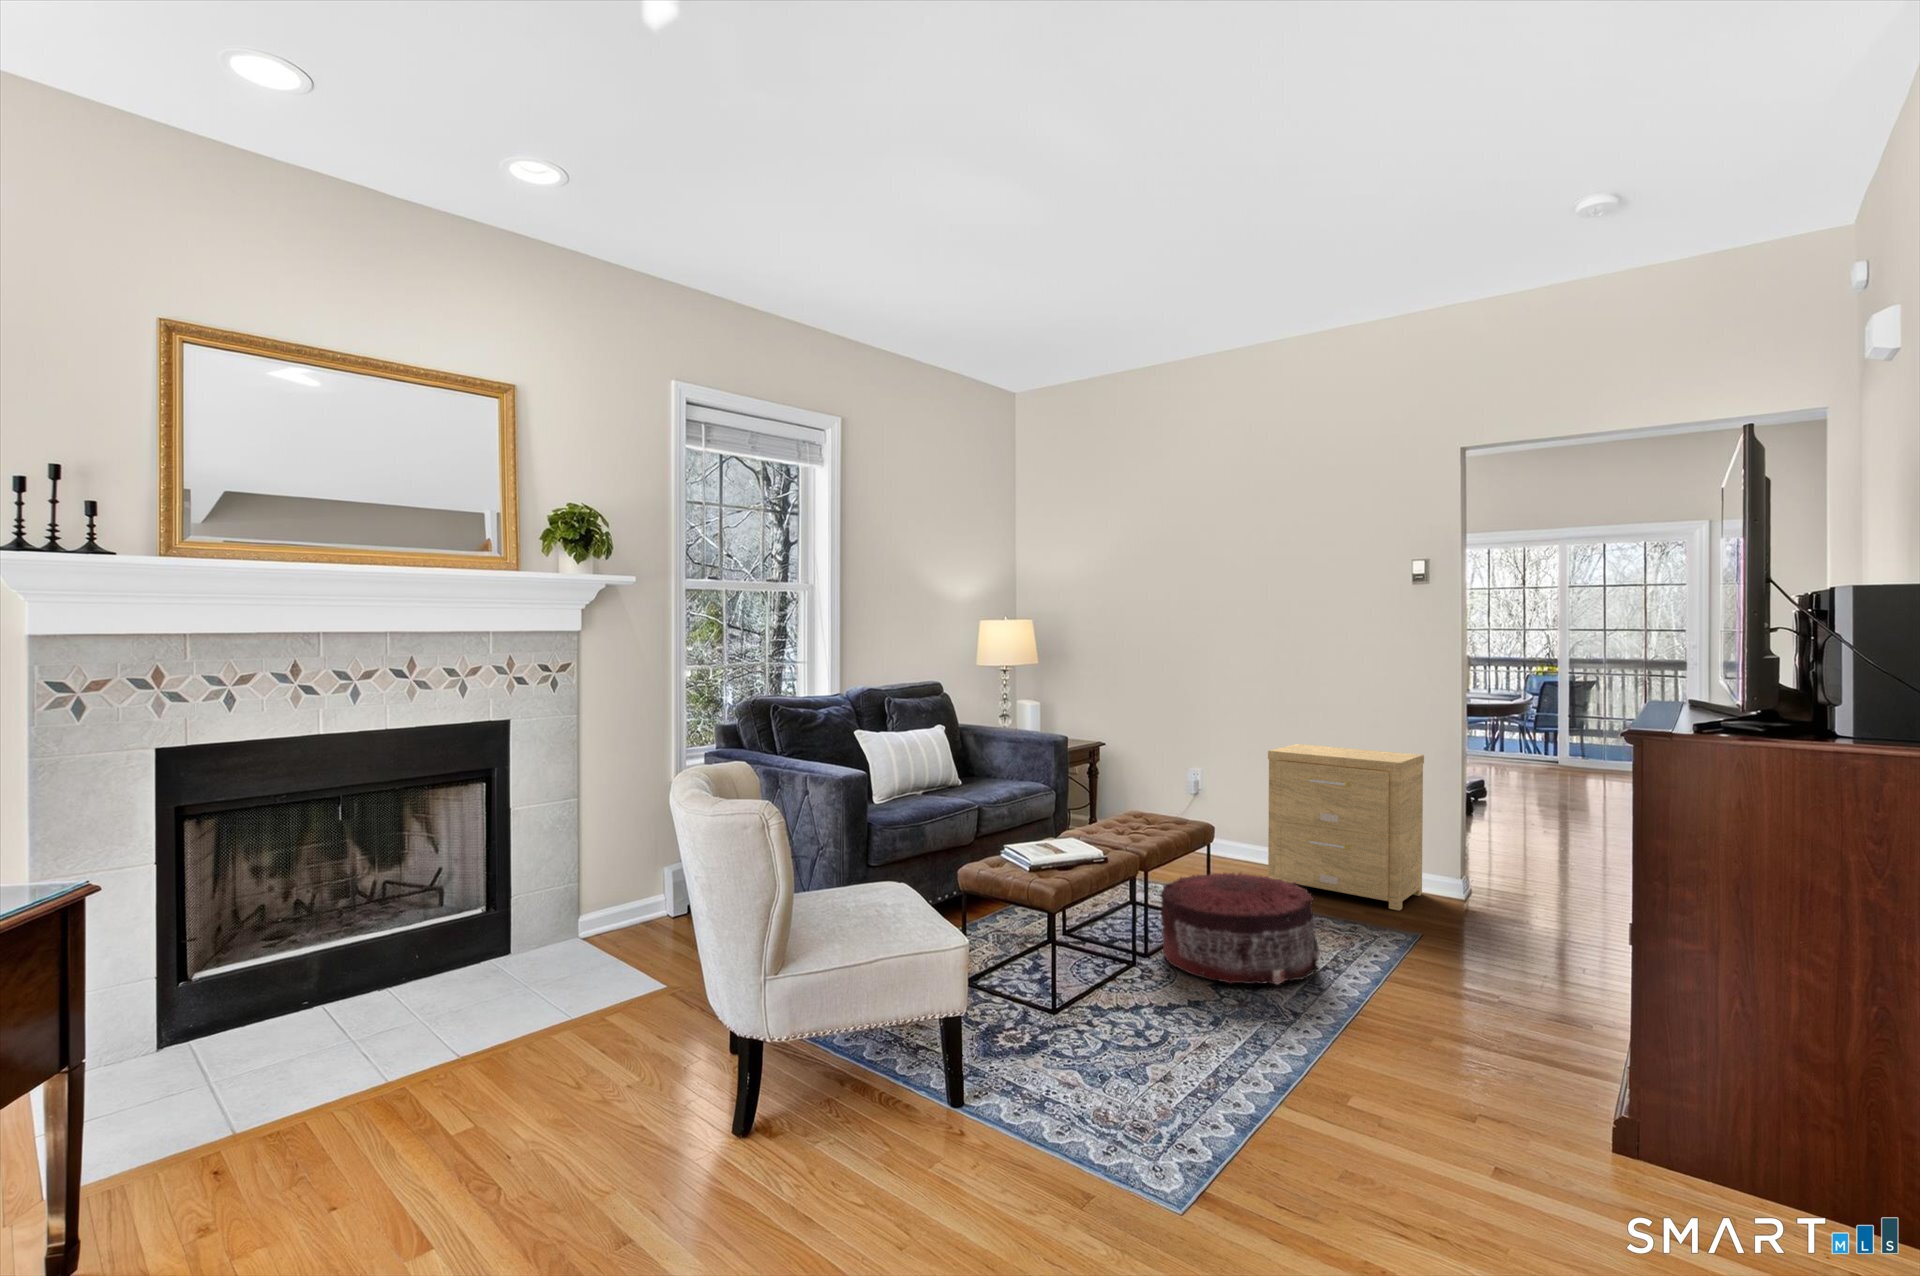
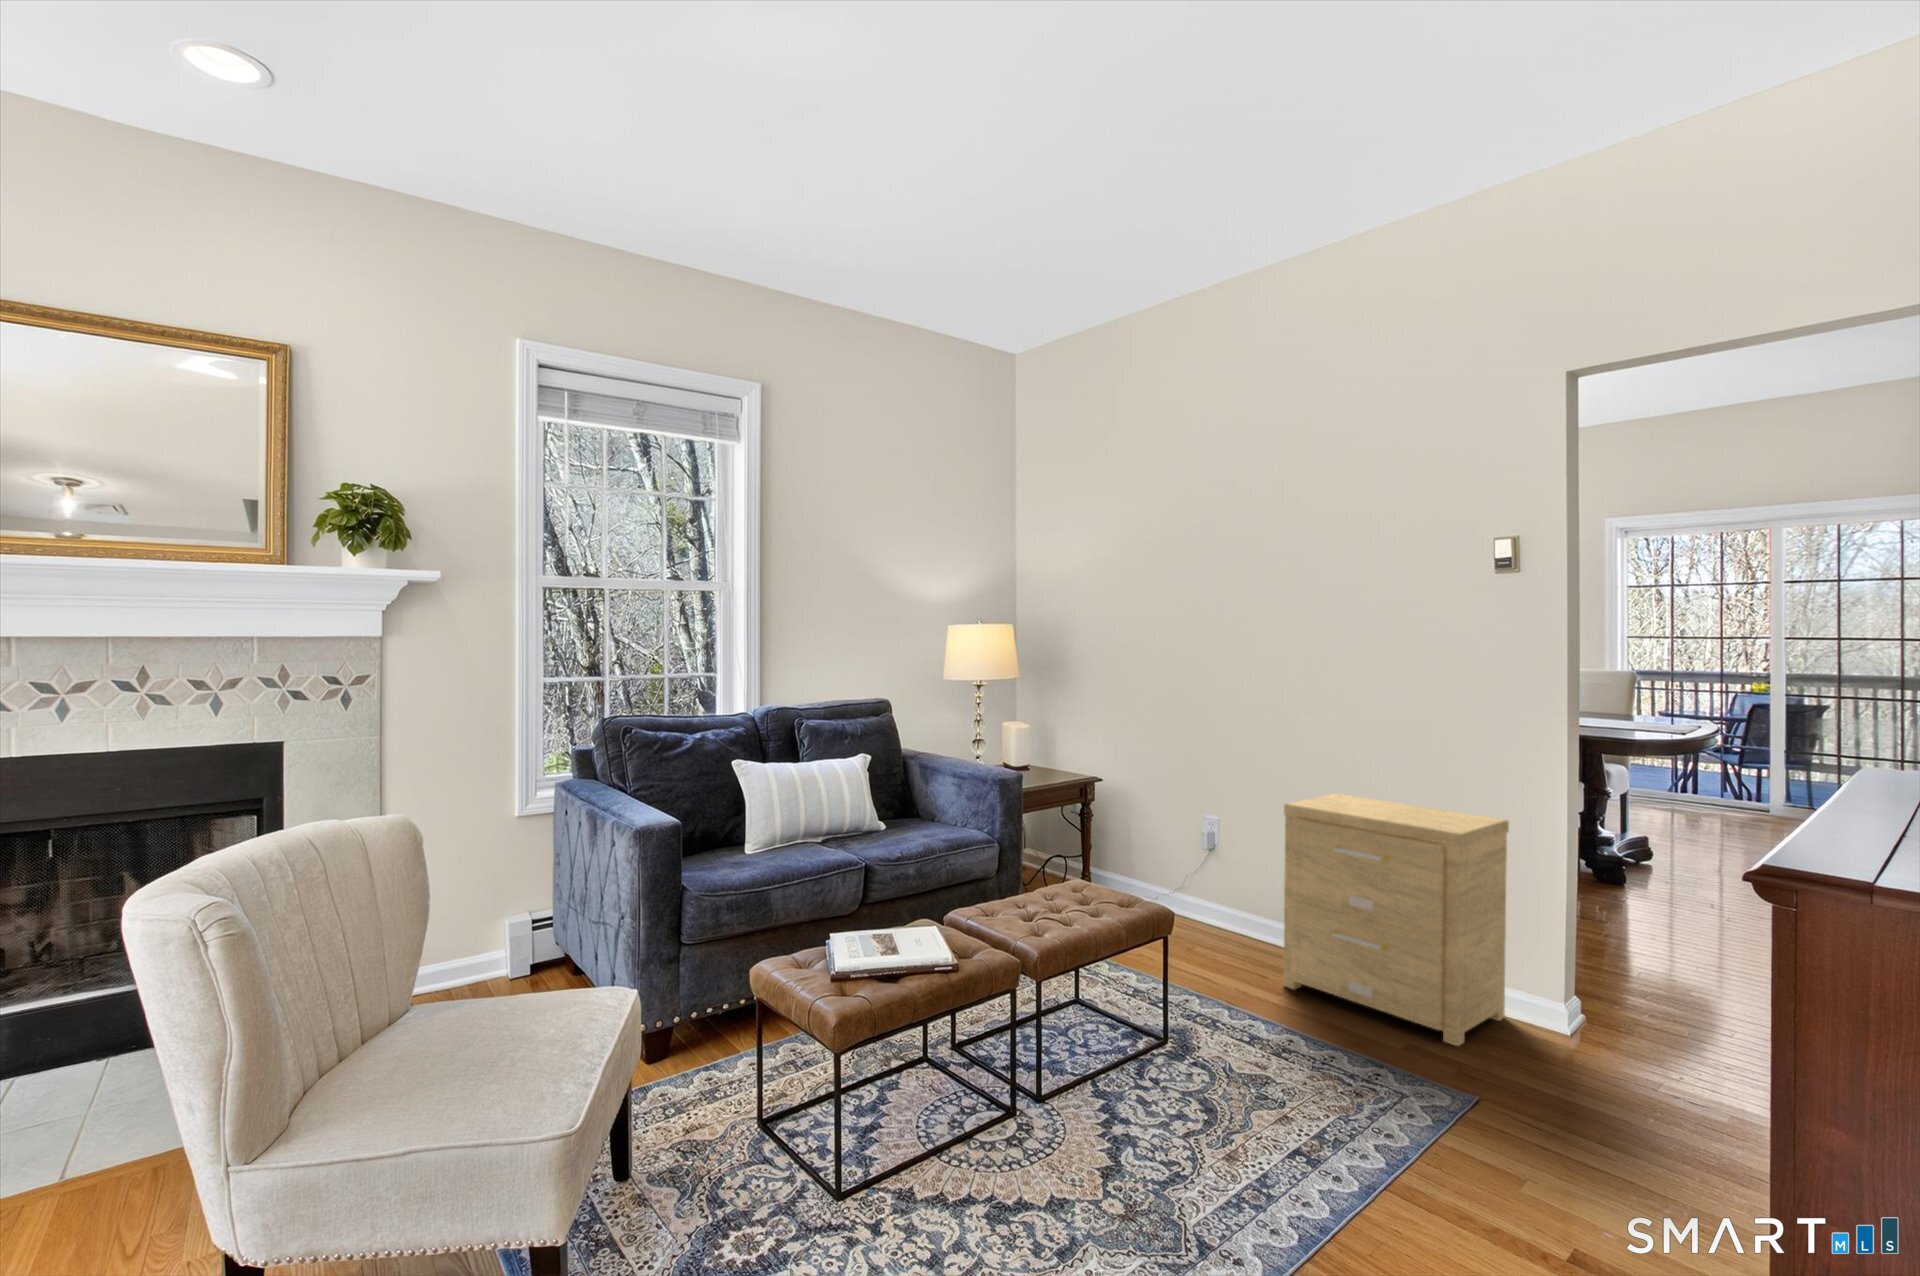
pouf: present [1161,873,1319,985] -> none [1060,984,1282,1181]

